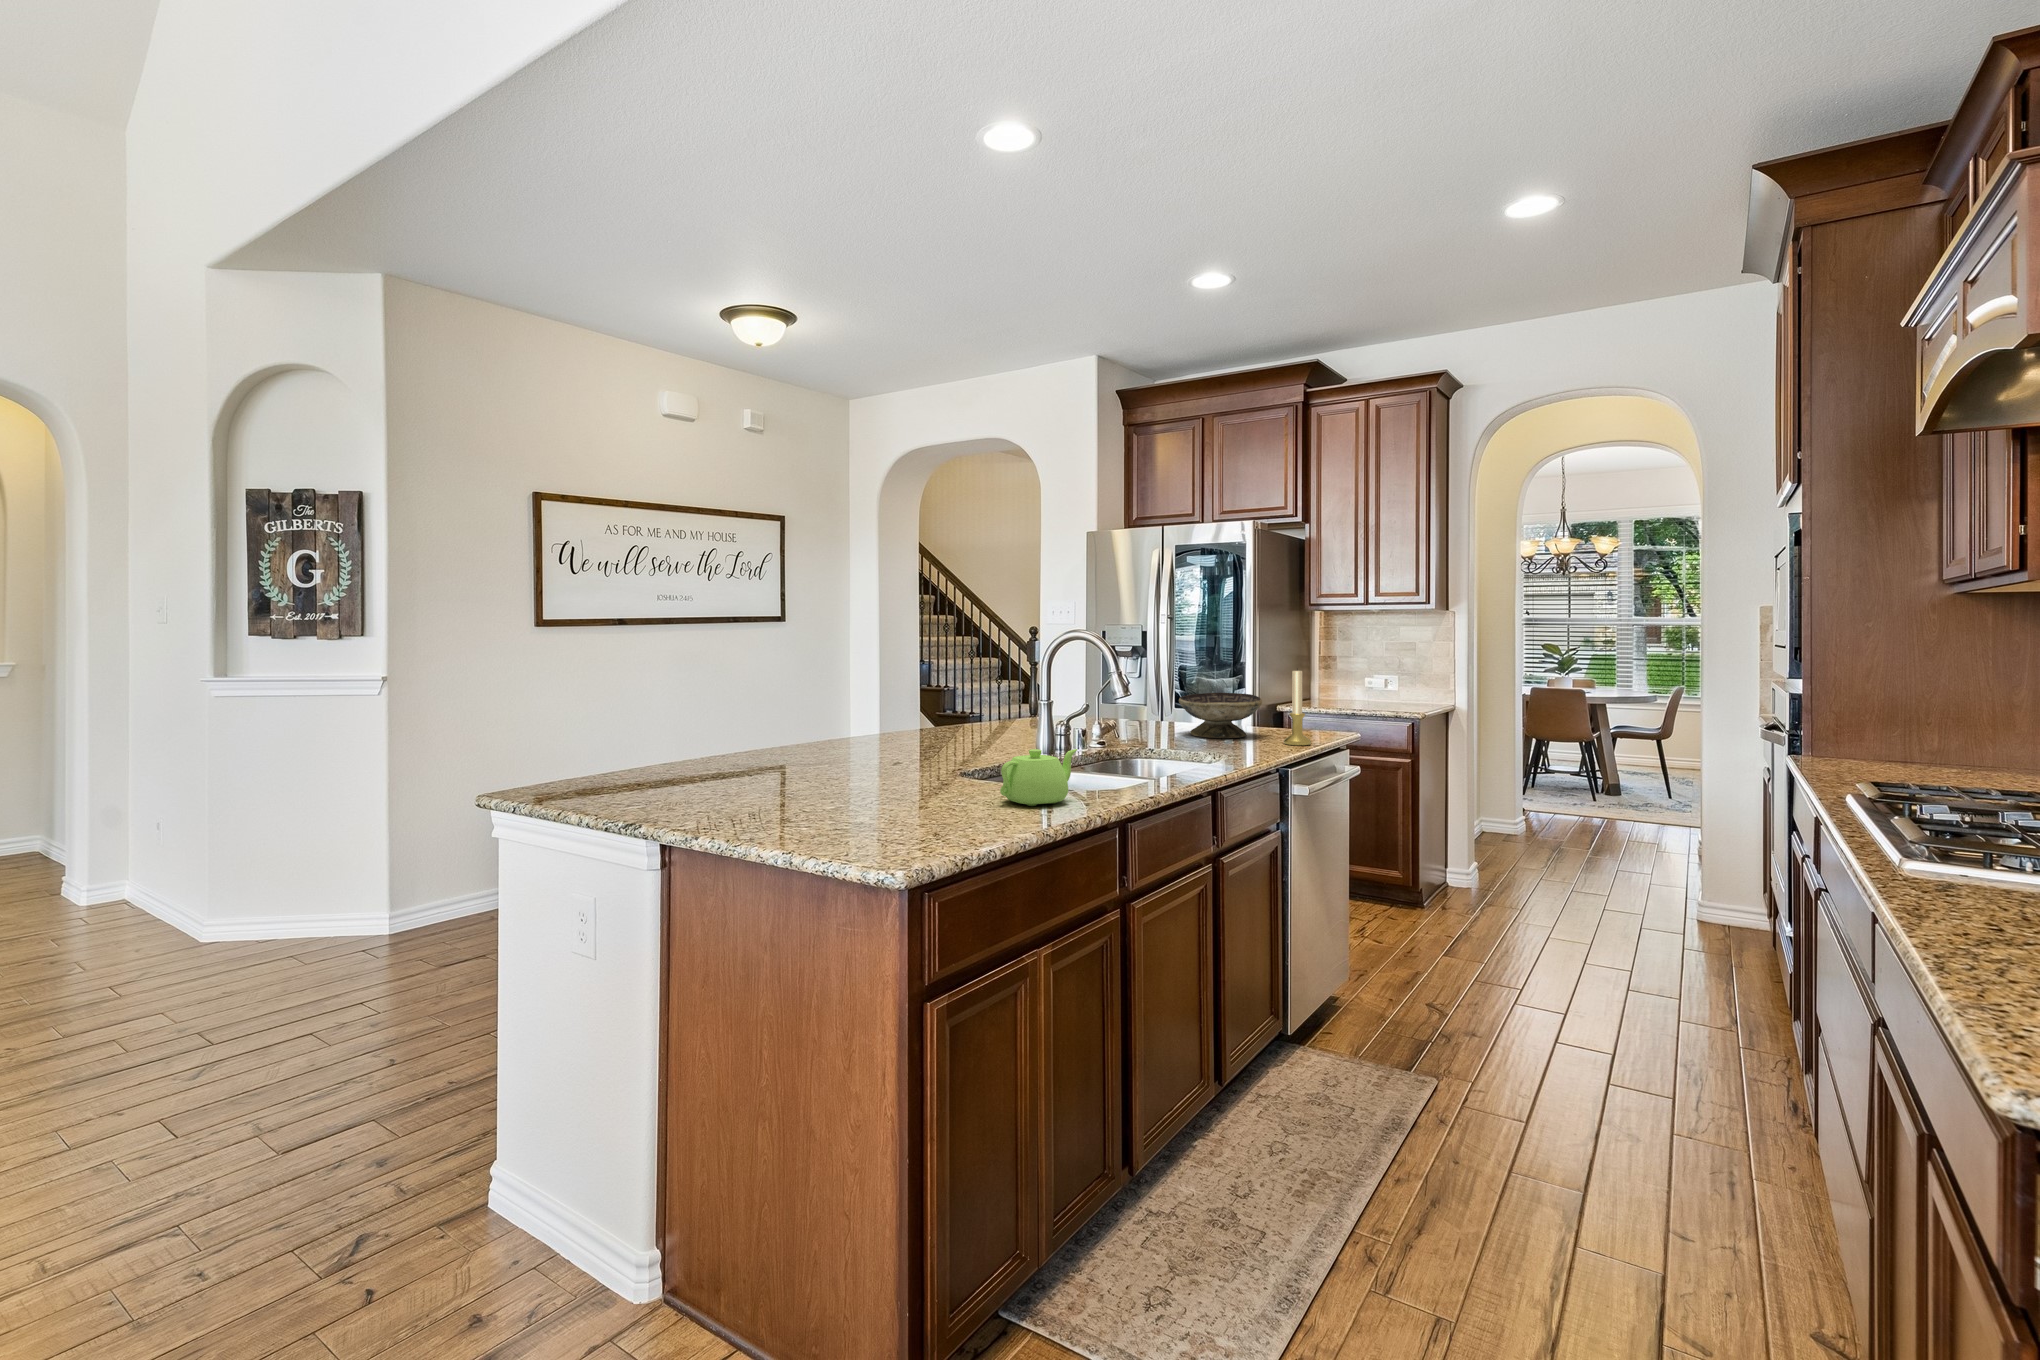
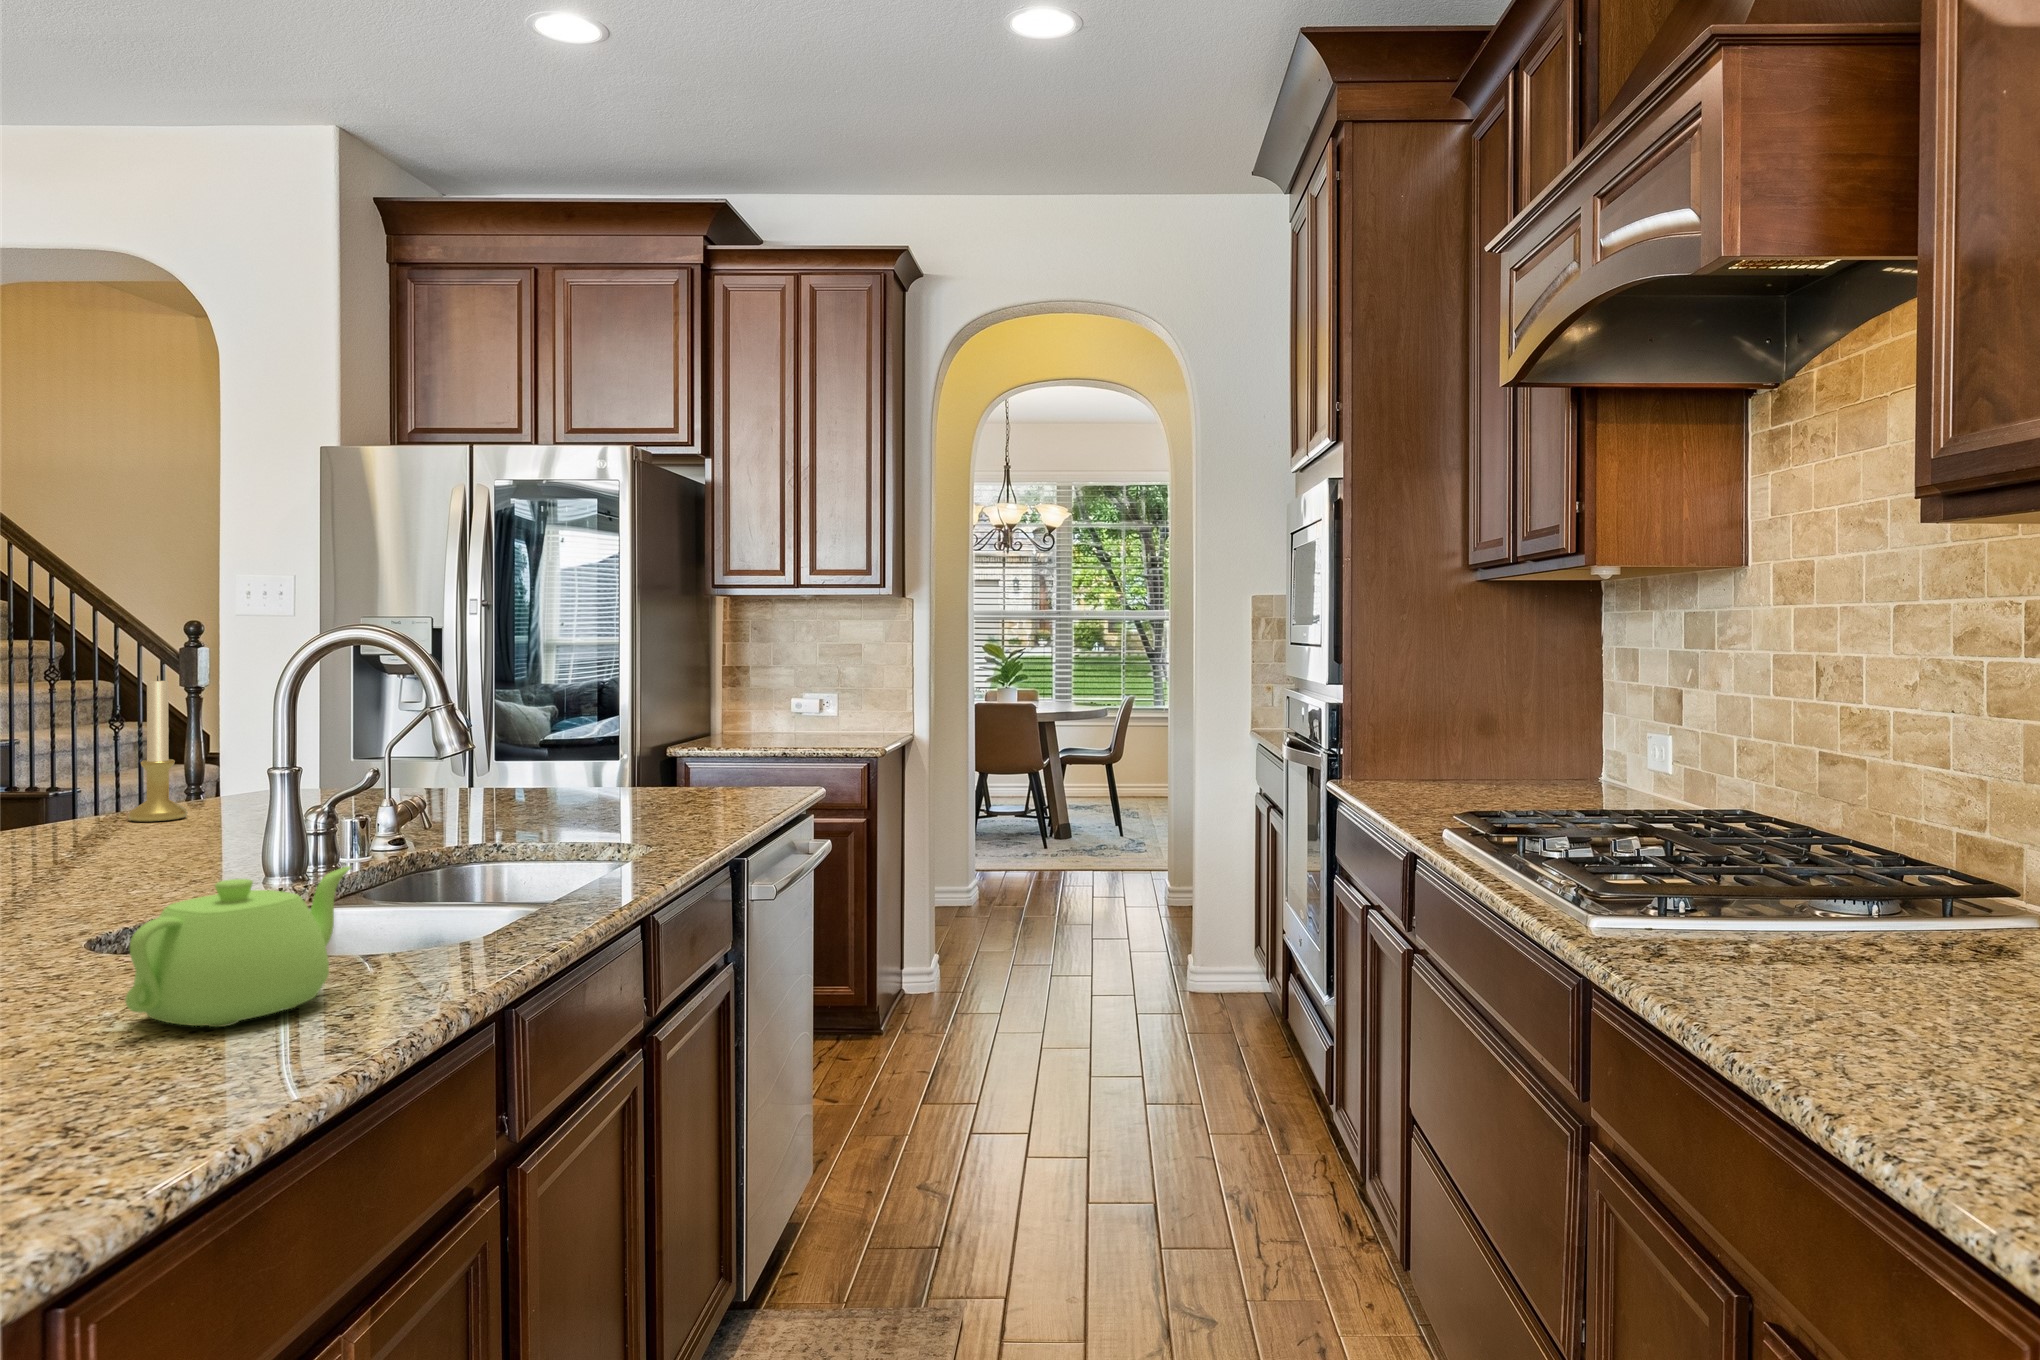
candle holder: present [1284,670,1311,746] -> present [128,676,188,822]
decorative bowl: present [1179,693,1262,738] -> none [526,726,678,807]

